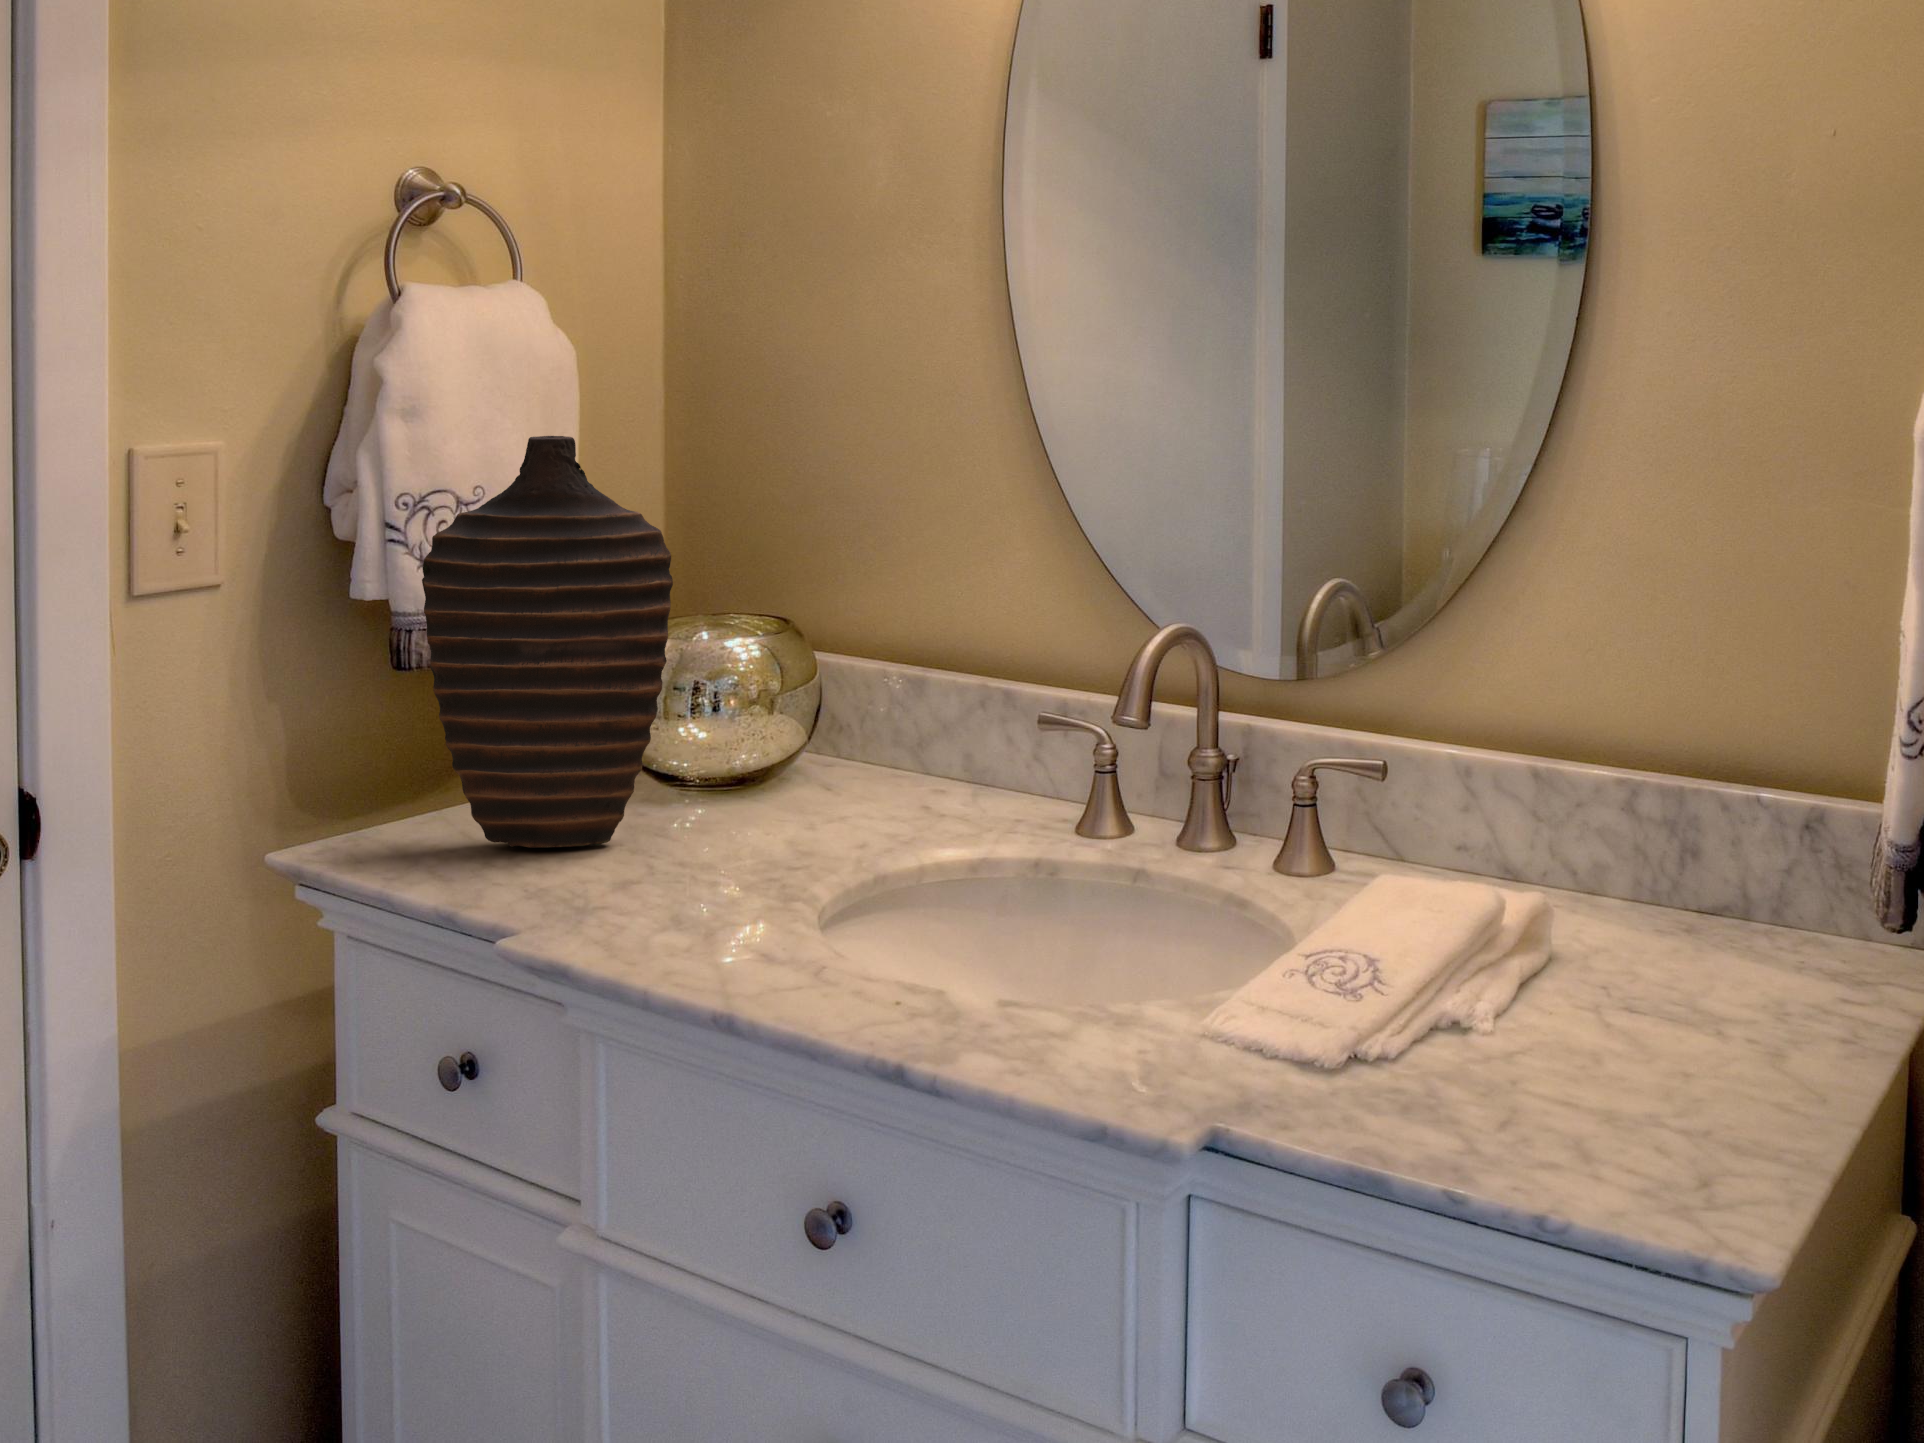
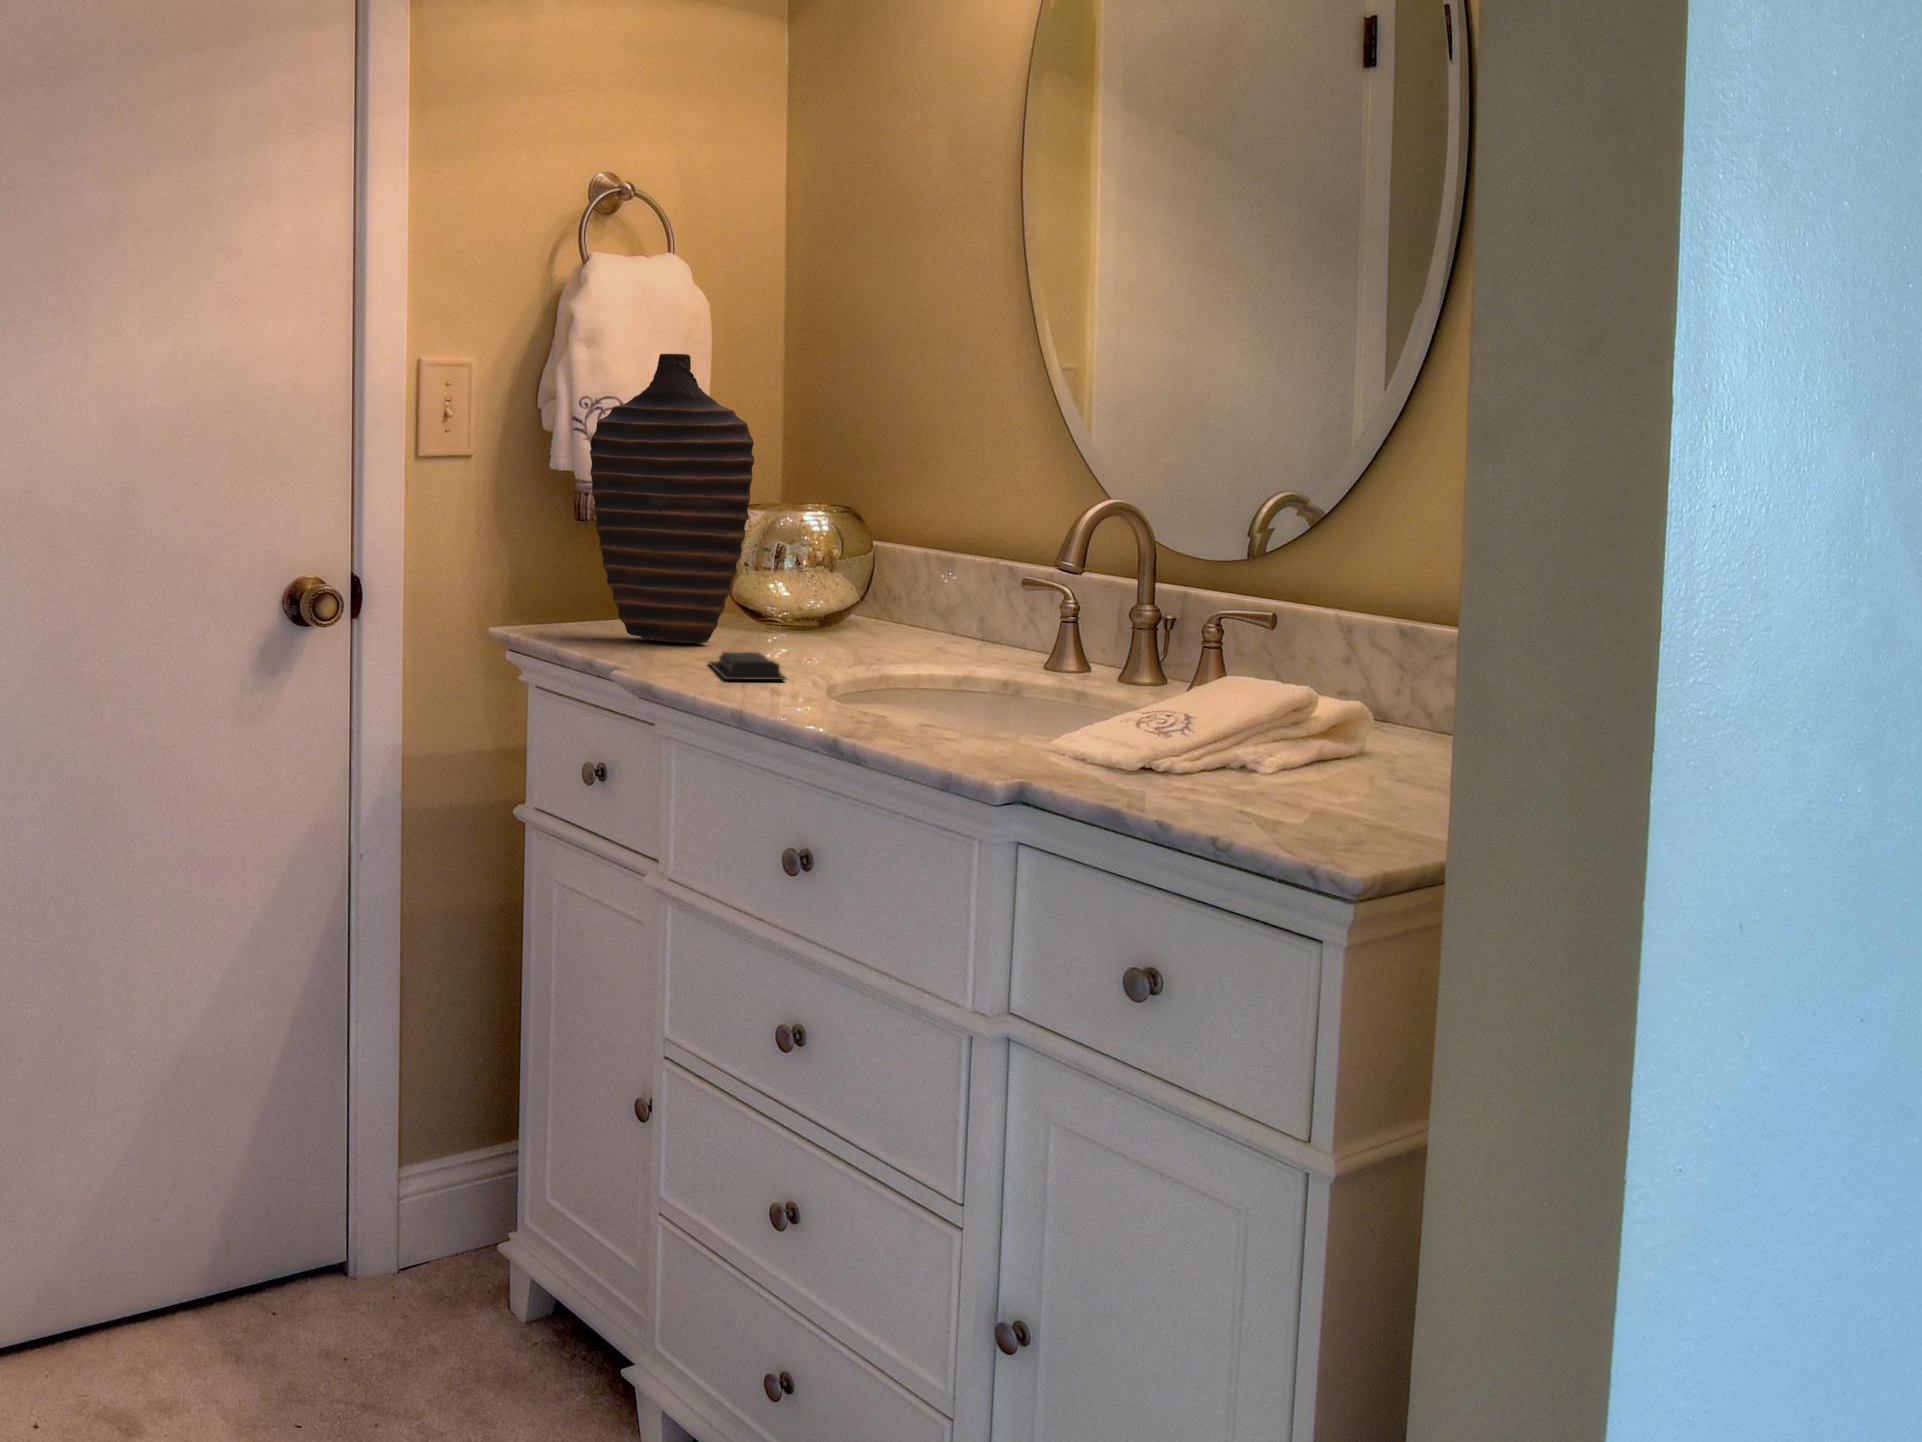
soap bar: none [627,864,756,922] -> present [709,652,786,680]

